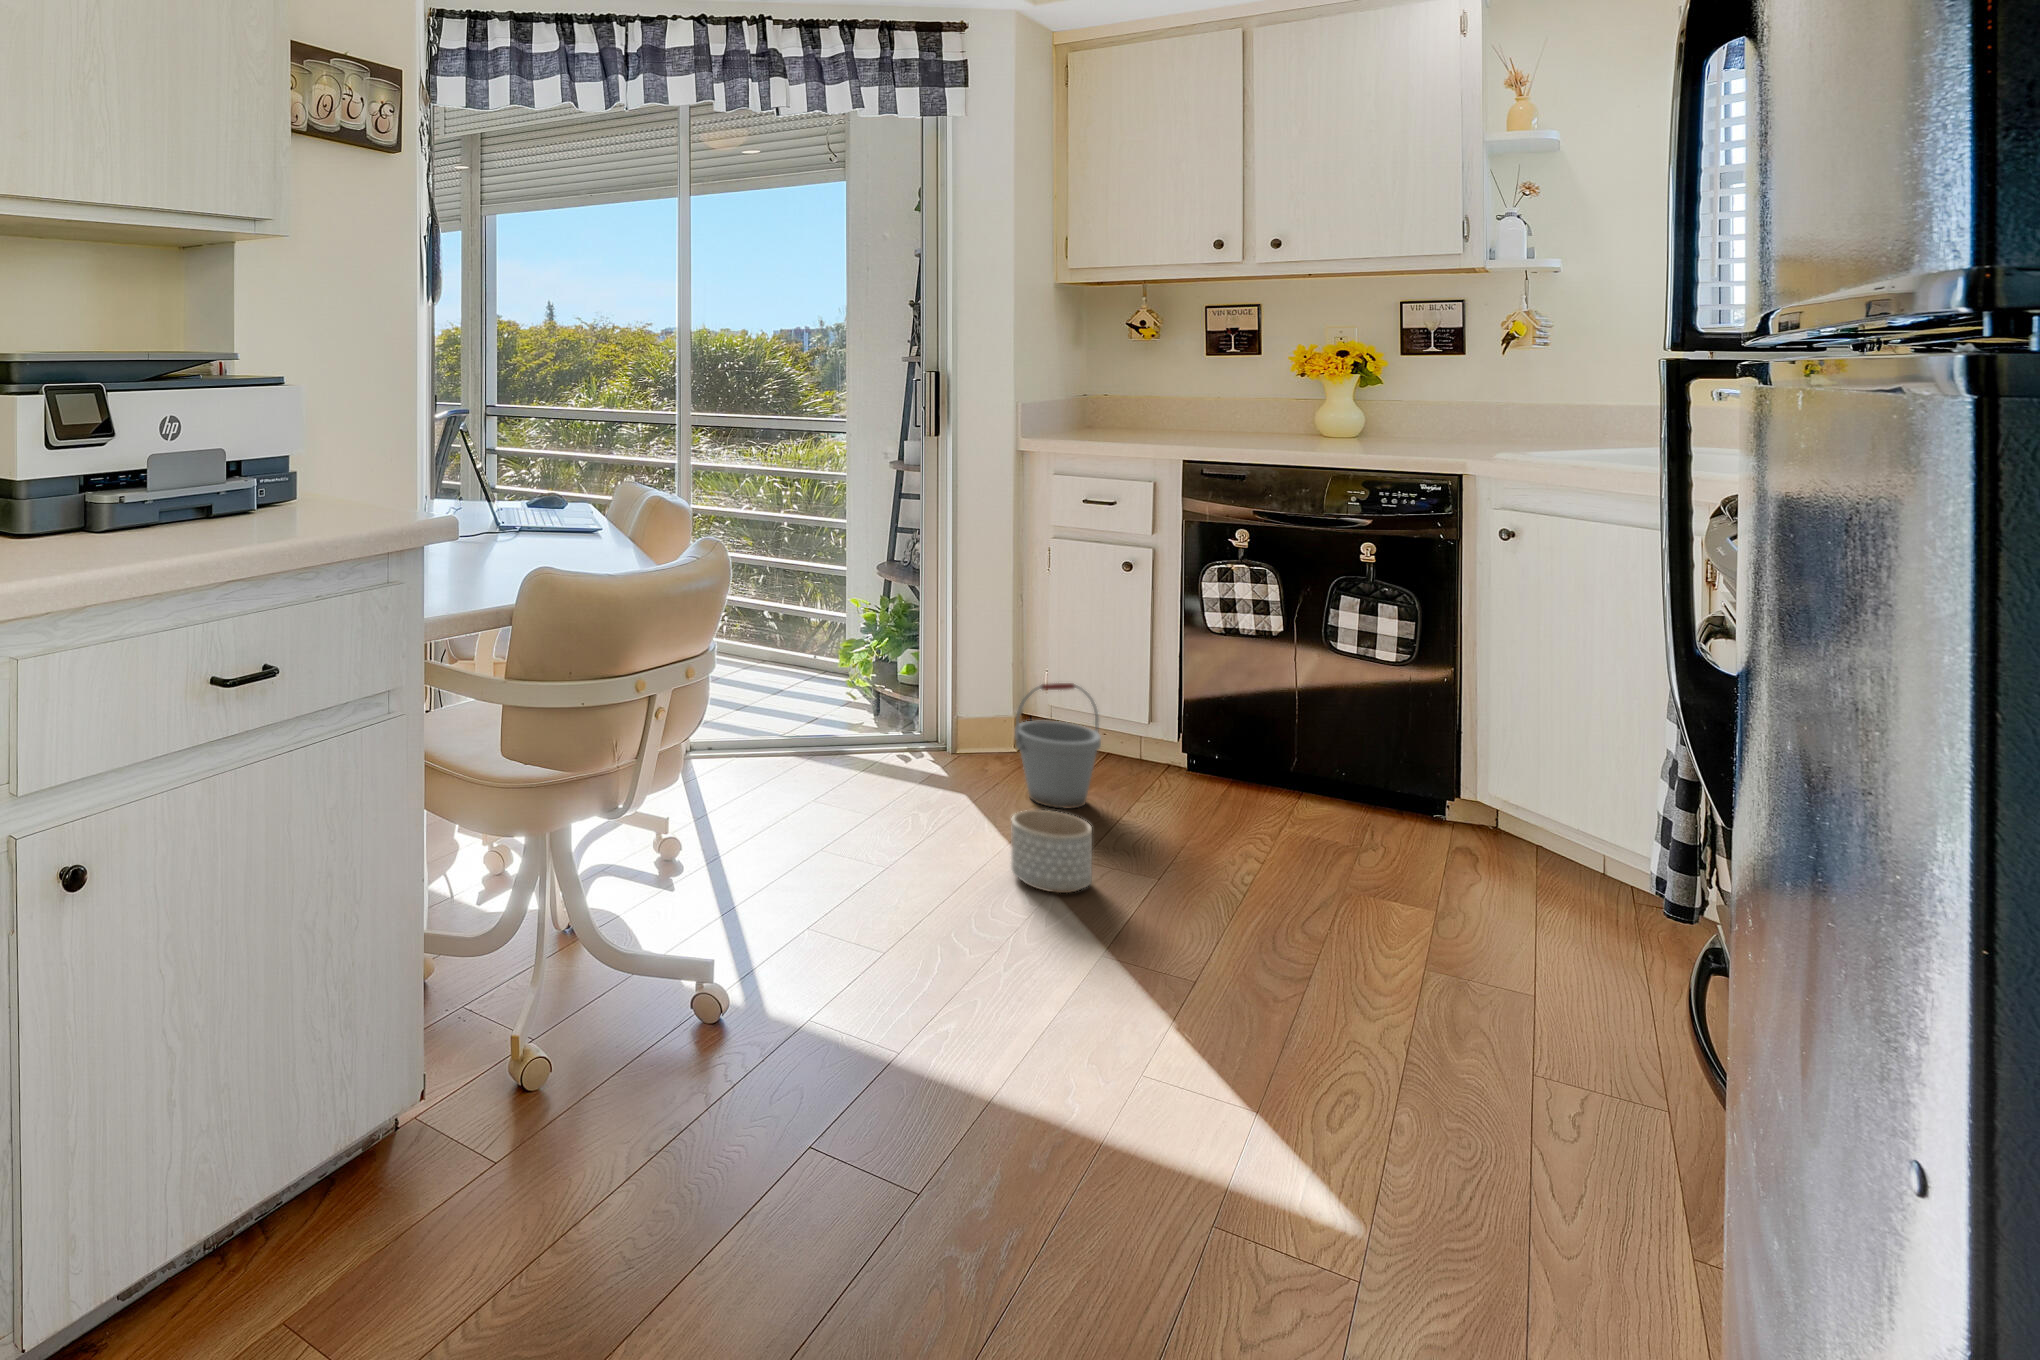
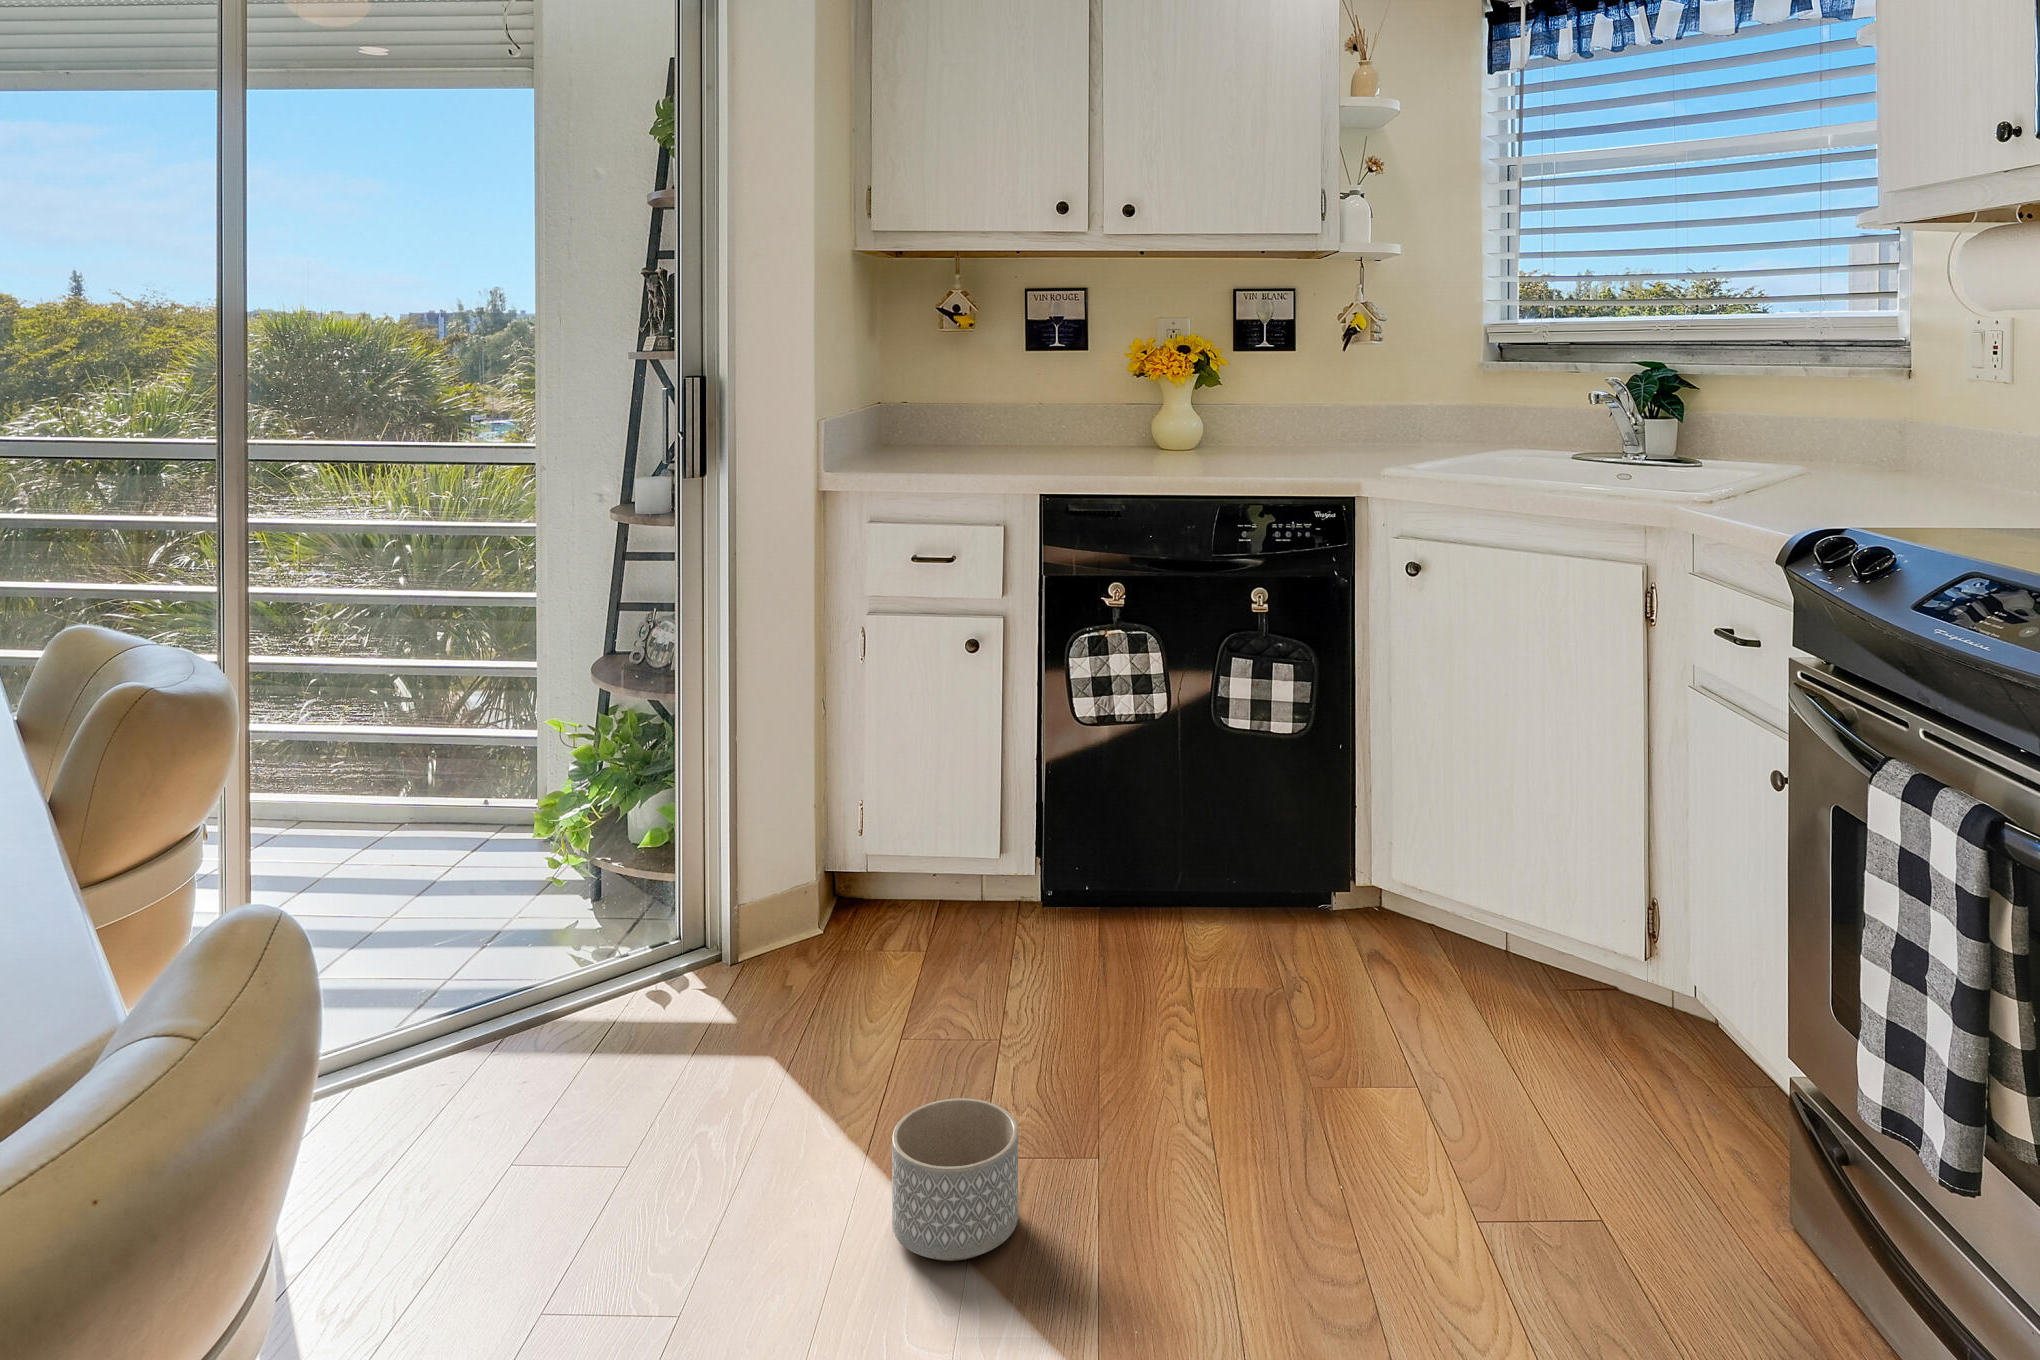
bucket: present [1015,683,1101,809] -> none [846,843,968,1046]

